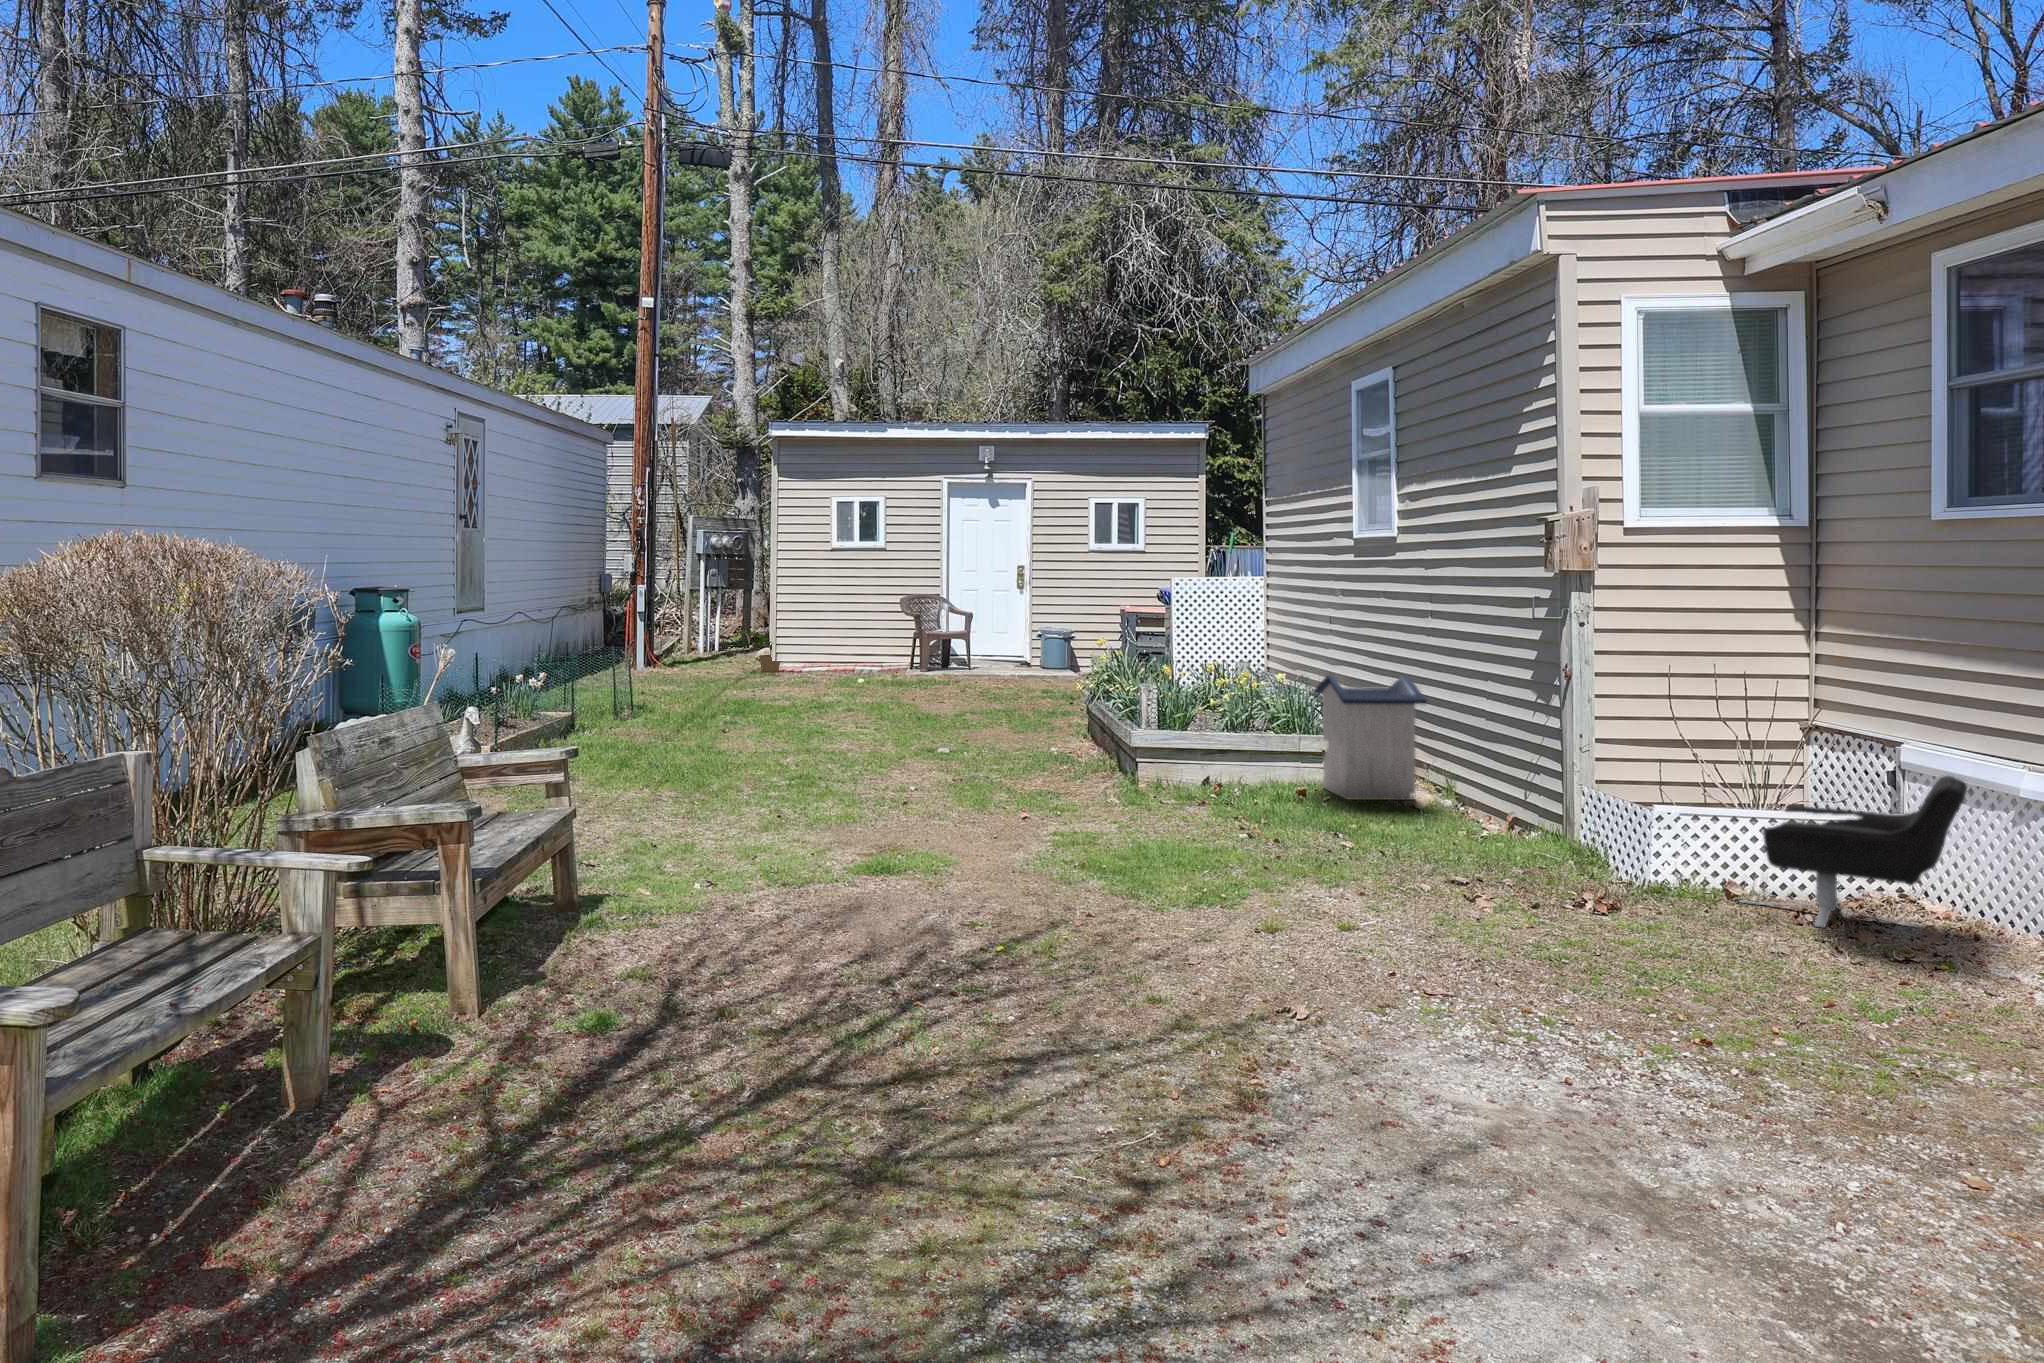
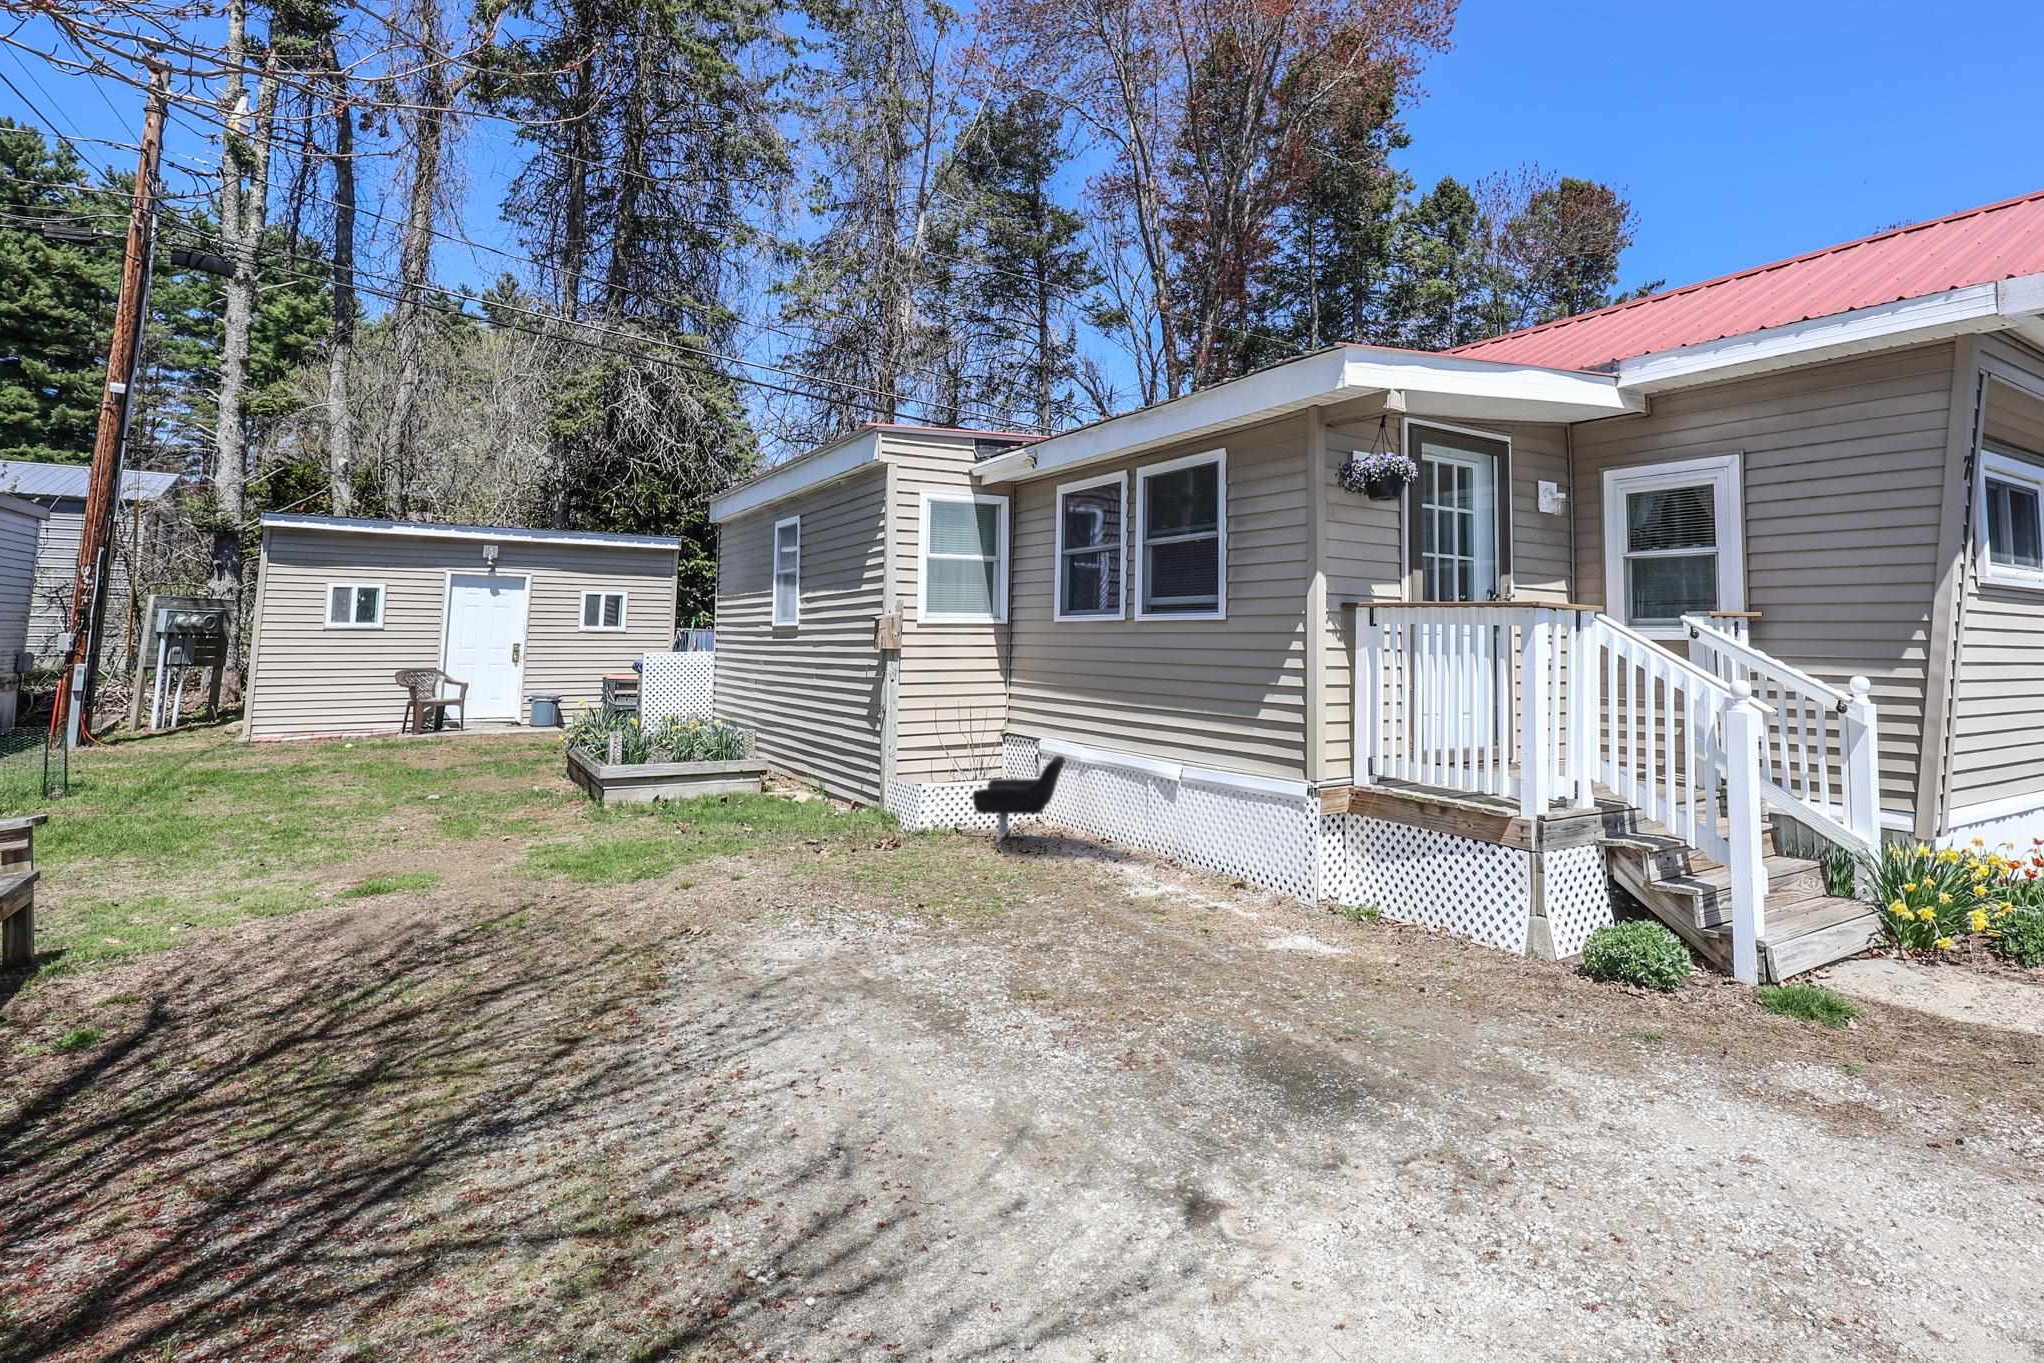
potted plant: present [736,631,780,672] -> none [201,707,255,745]
trash can: present [1313,675,1427,800] -> none [737,718,811,804]

